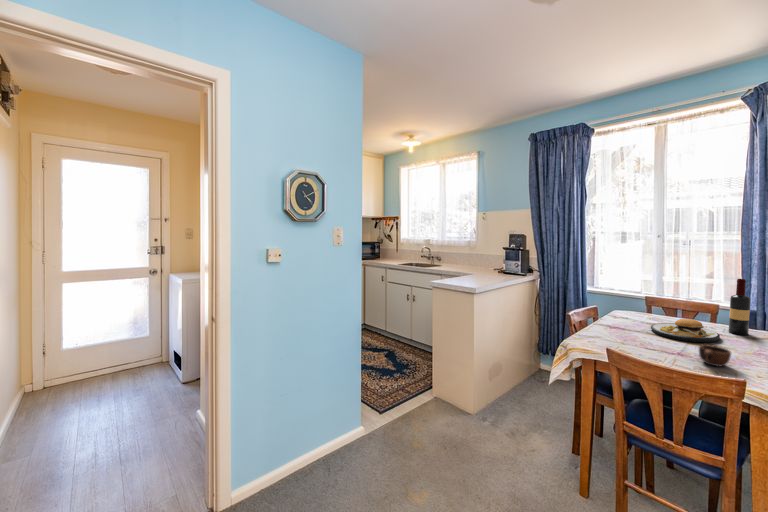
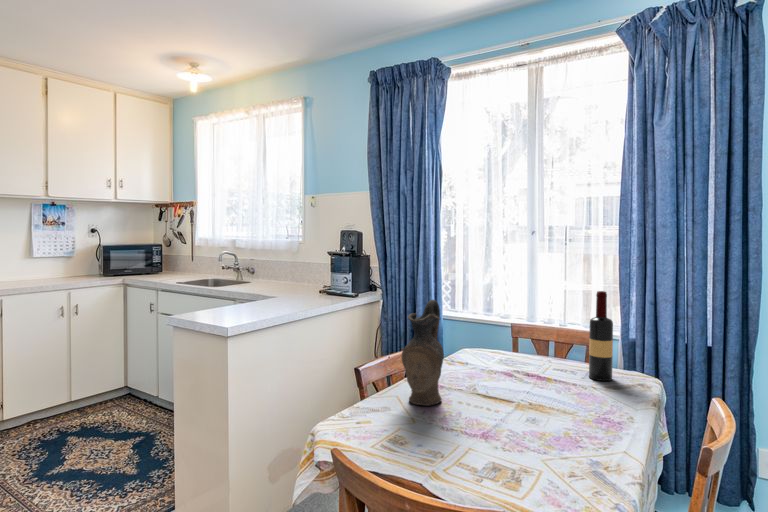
ceramic pitcher: none [613,284,642,344] -> present [401,300,444,405]
plate: present [651,319,720,342] -> none [481,343,568,396]
mug: present [699,344,731,367] -> none [506,401,550,441]

